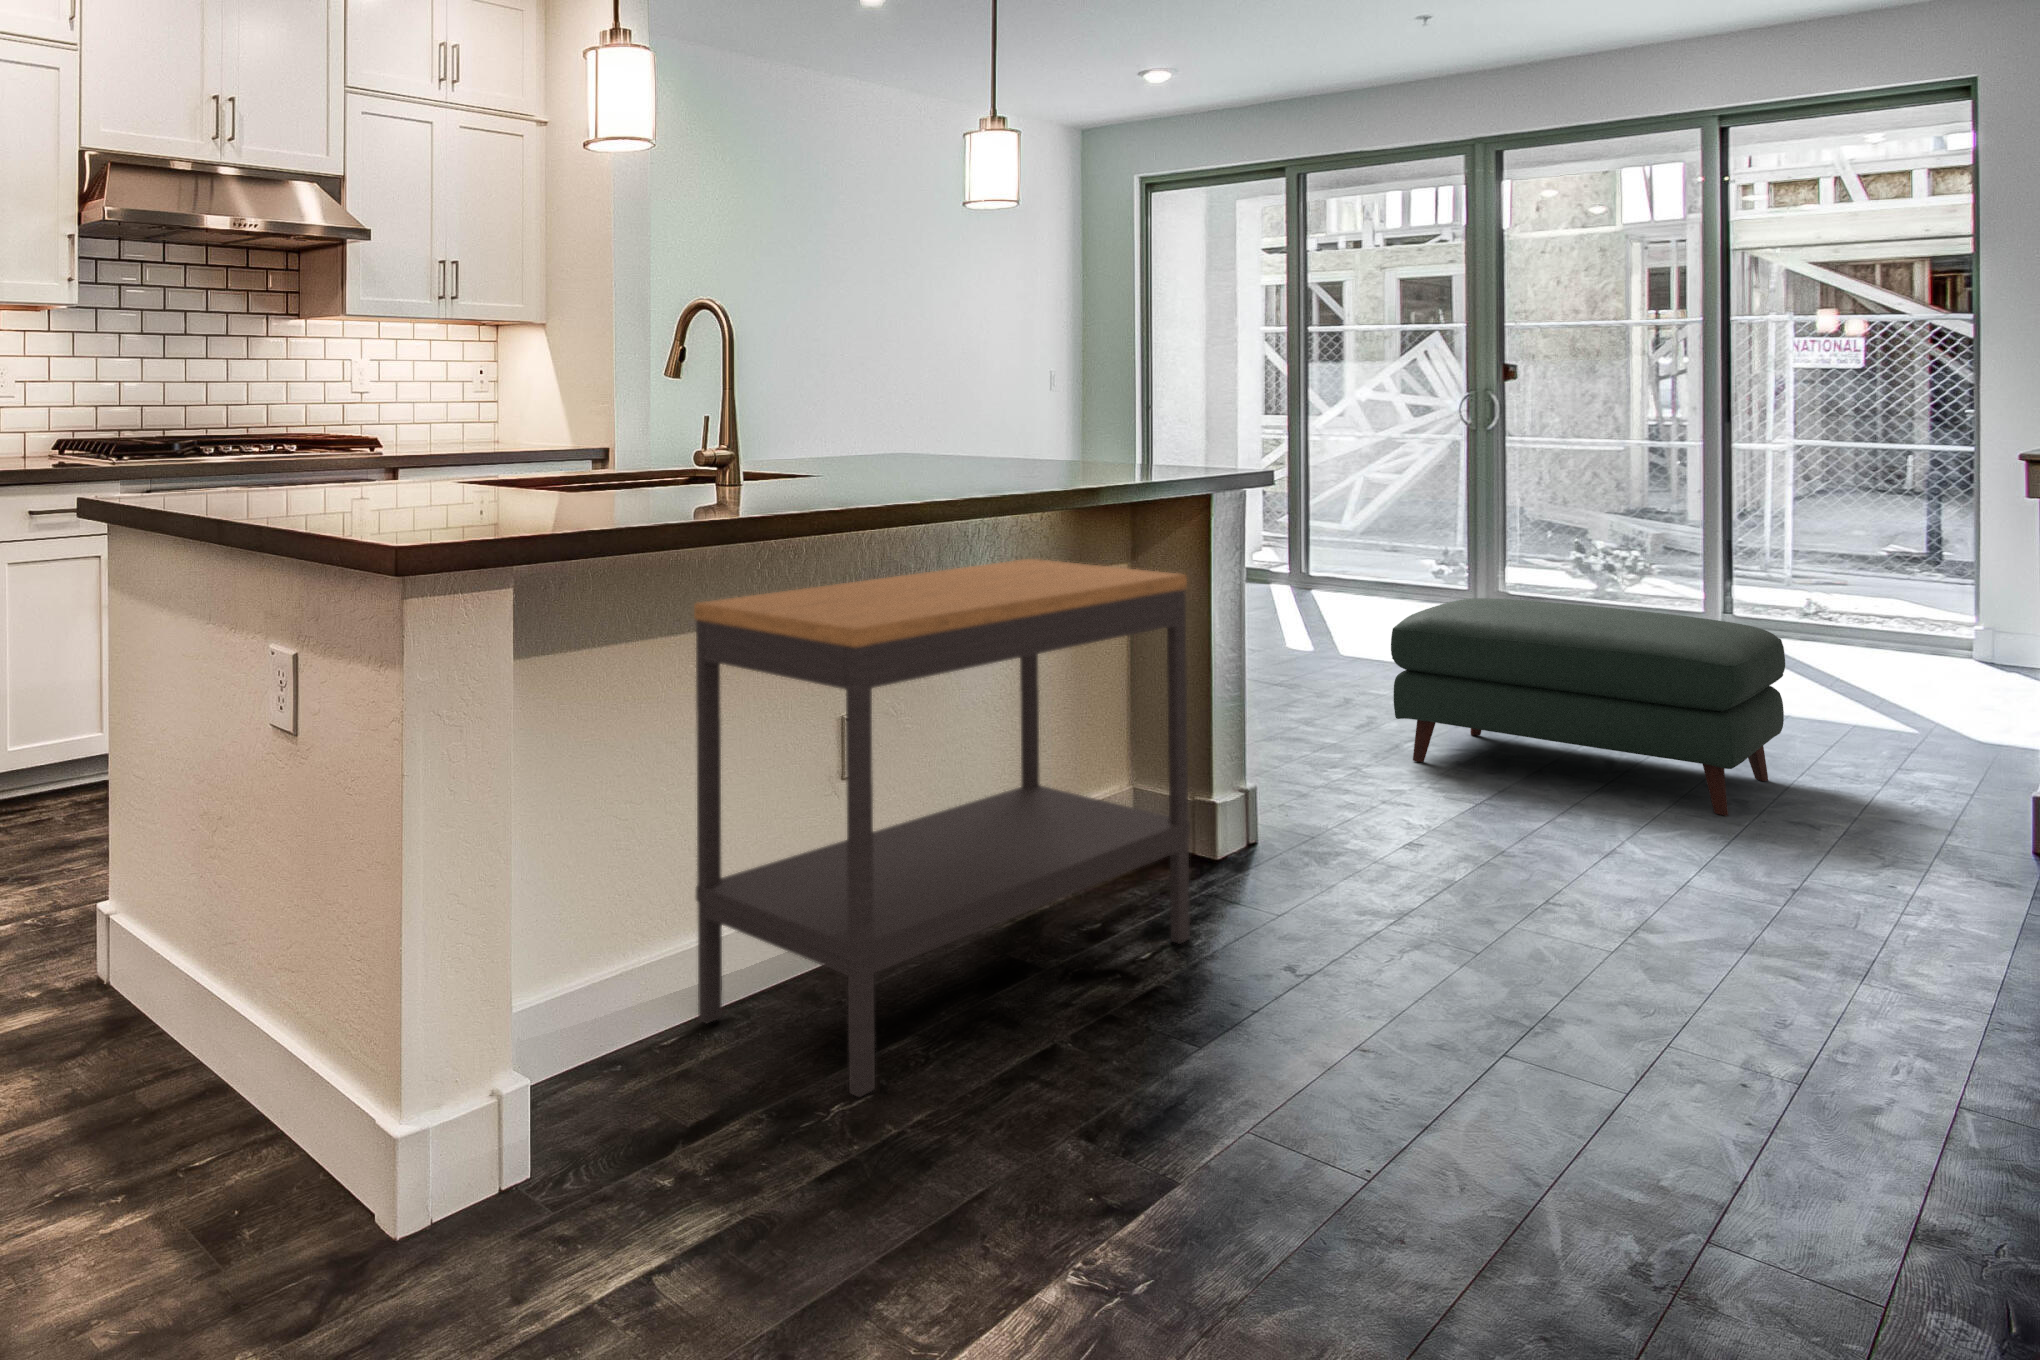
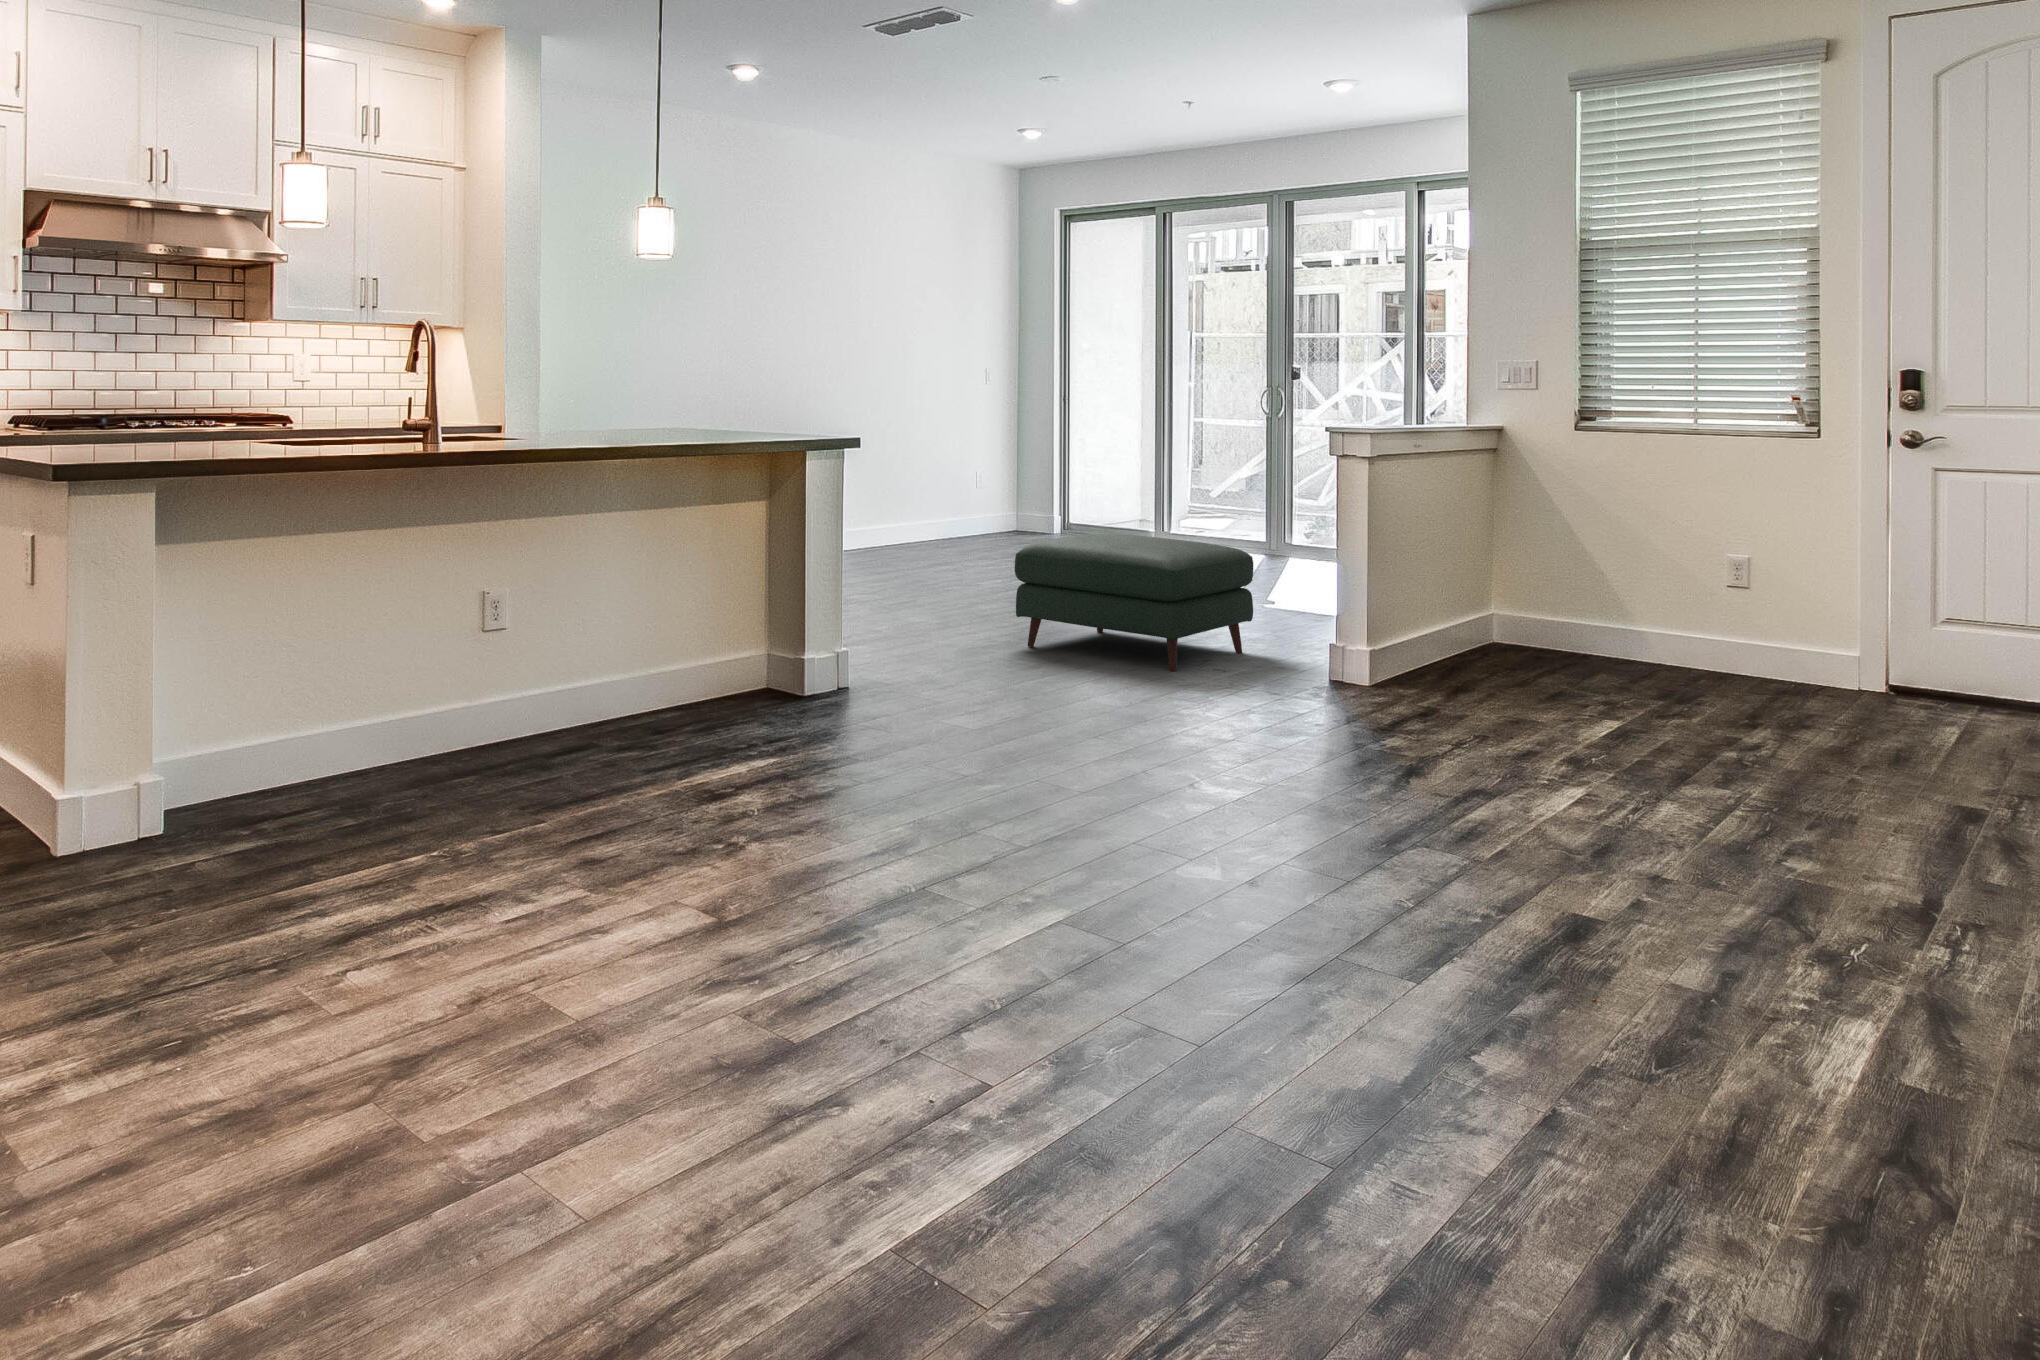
console table: present [694,559,1190,1097] -> none [327,496,711,808]

